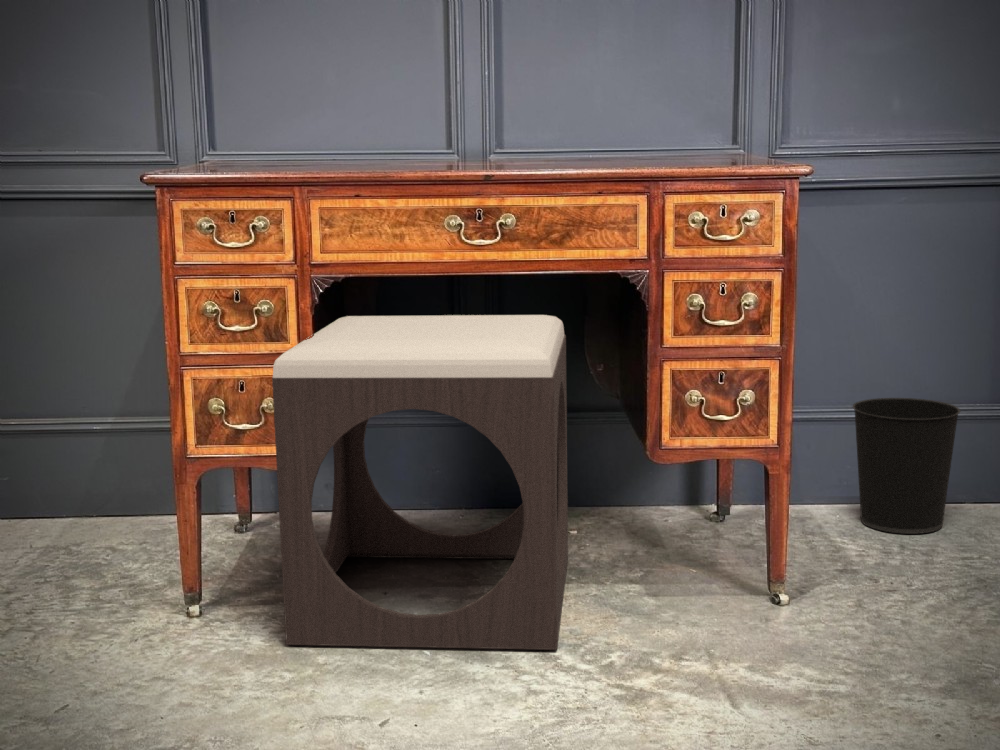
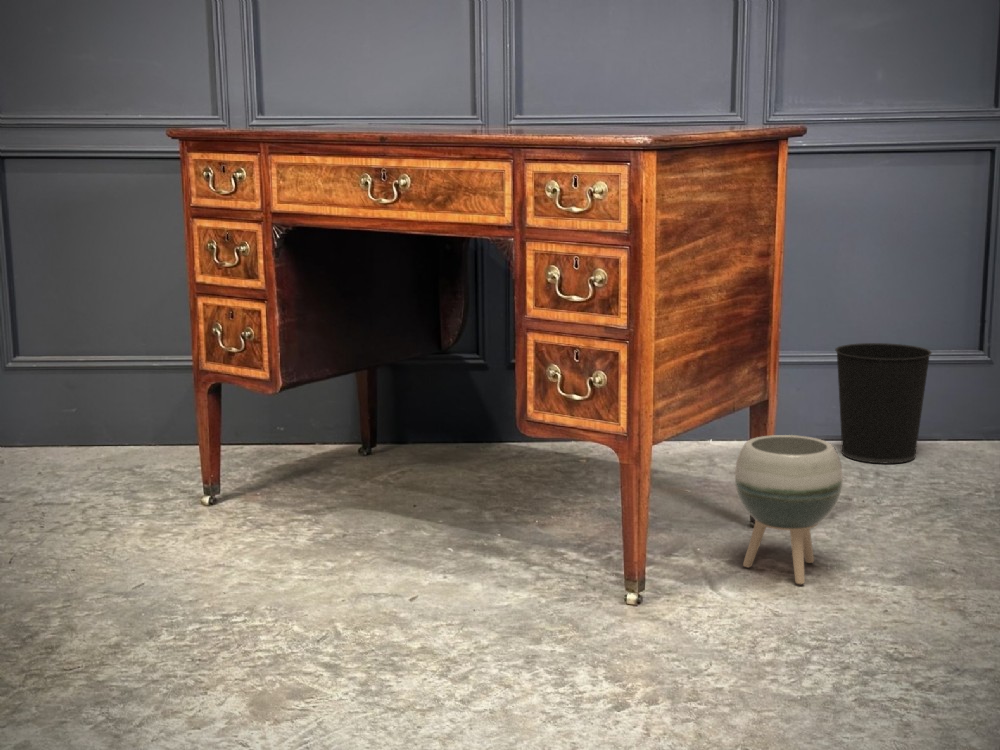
footstool: present [272,315,568,650] -> none [318,261,577,547]
planter: none [756,522,881,699] -> present [735,435,843,584]

